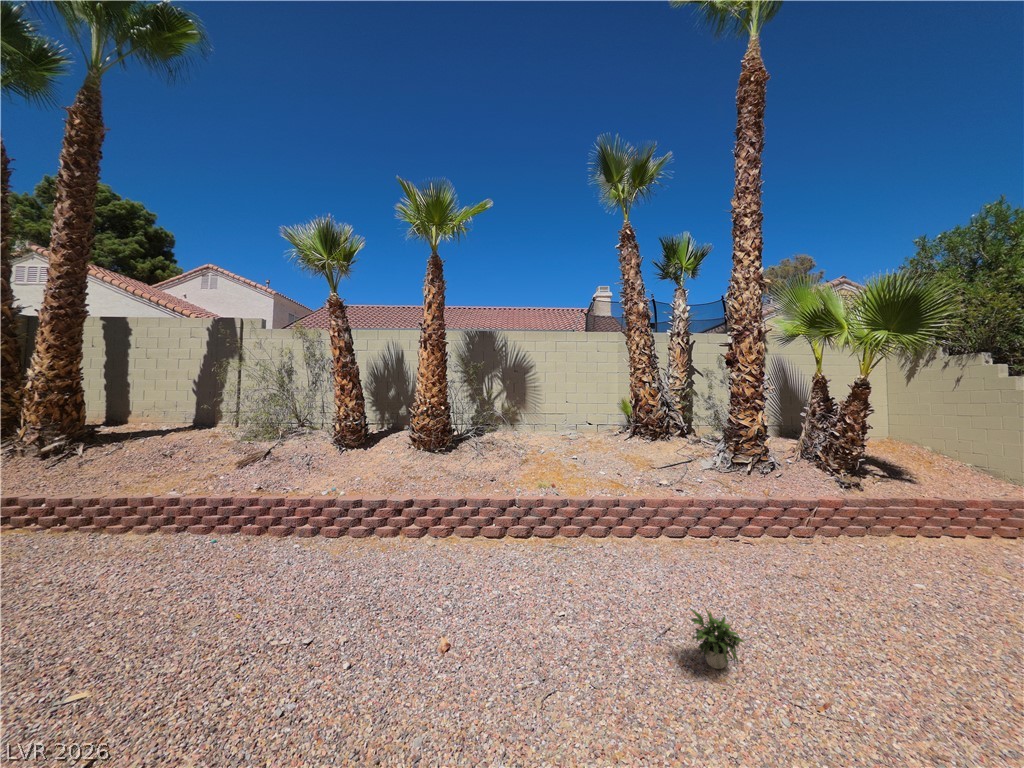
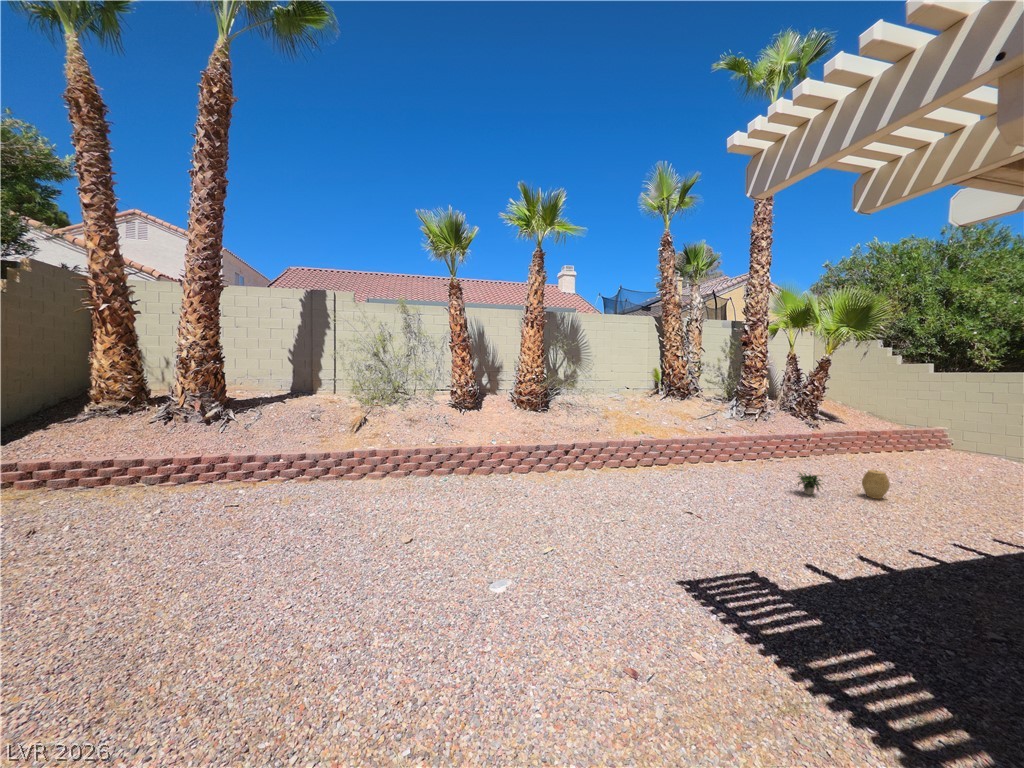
woven basket: none [848,628,919,711] -> present [862,470,890,499]

